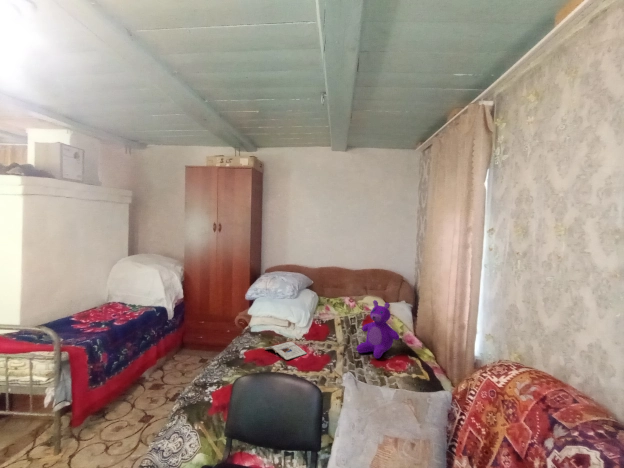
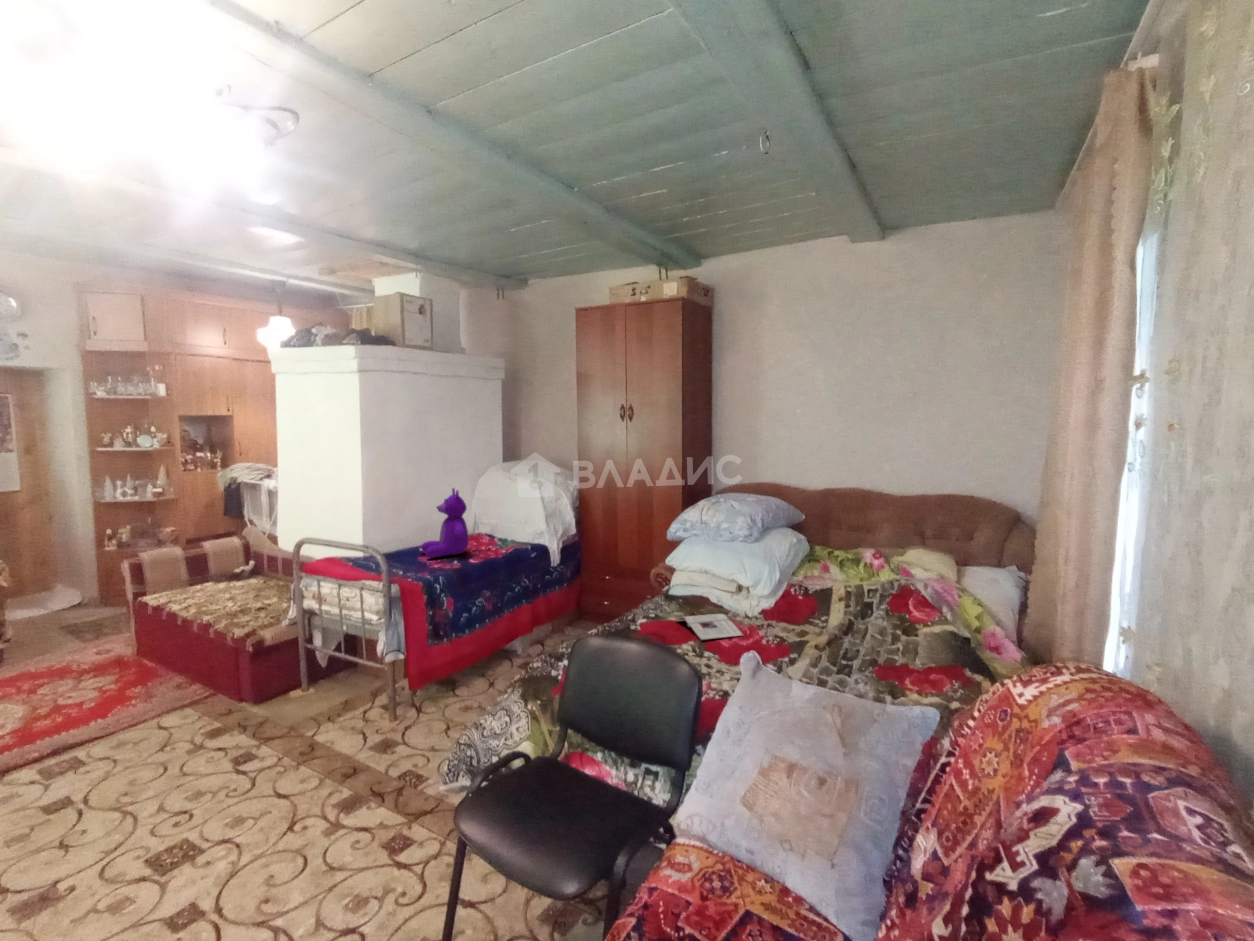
teddy bear: present [357,300,399,358] -> present [421,488,468,558]

